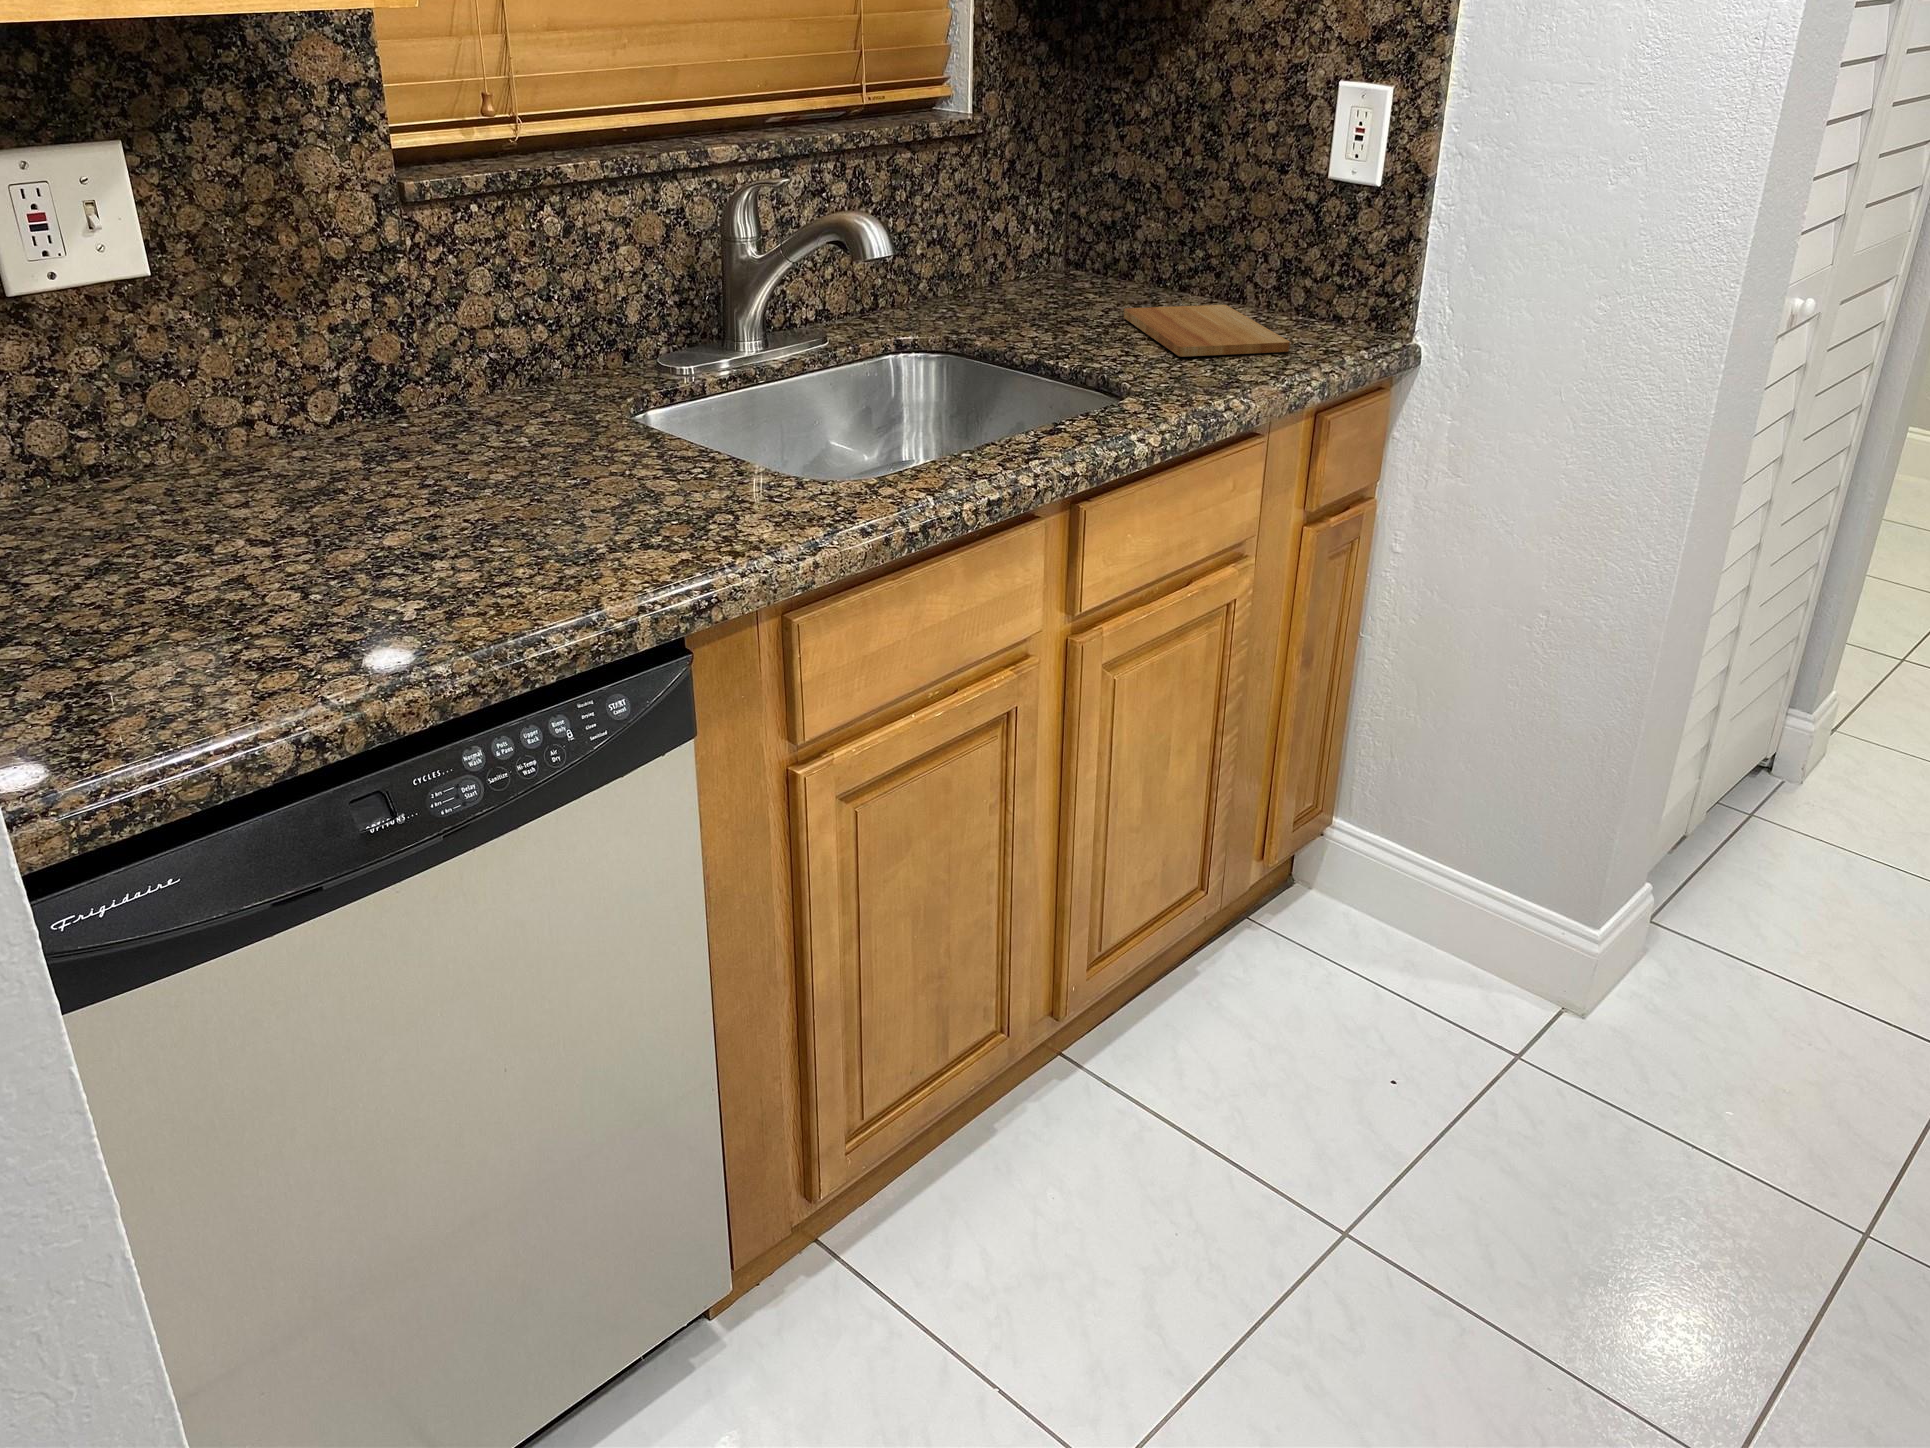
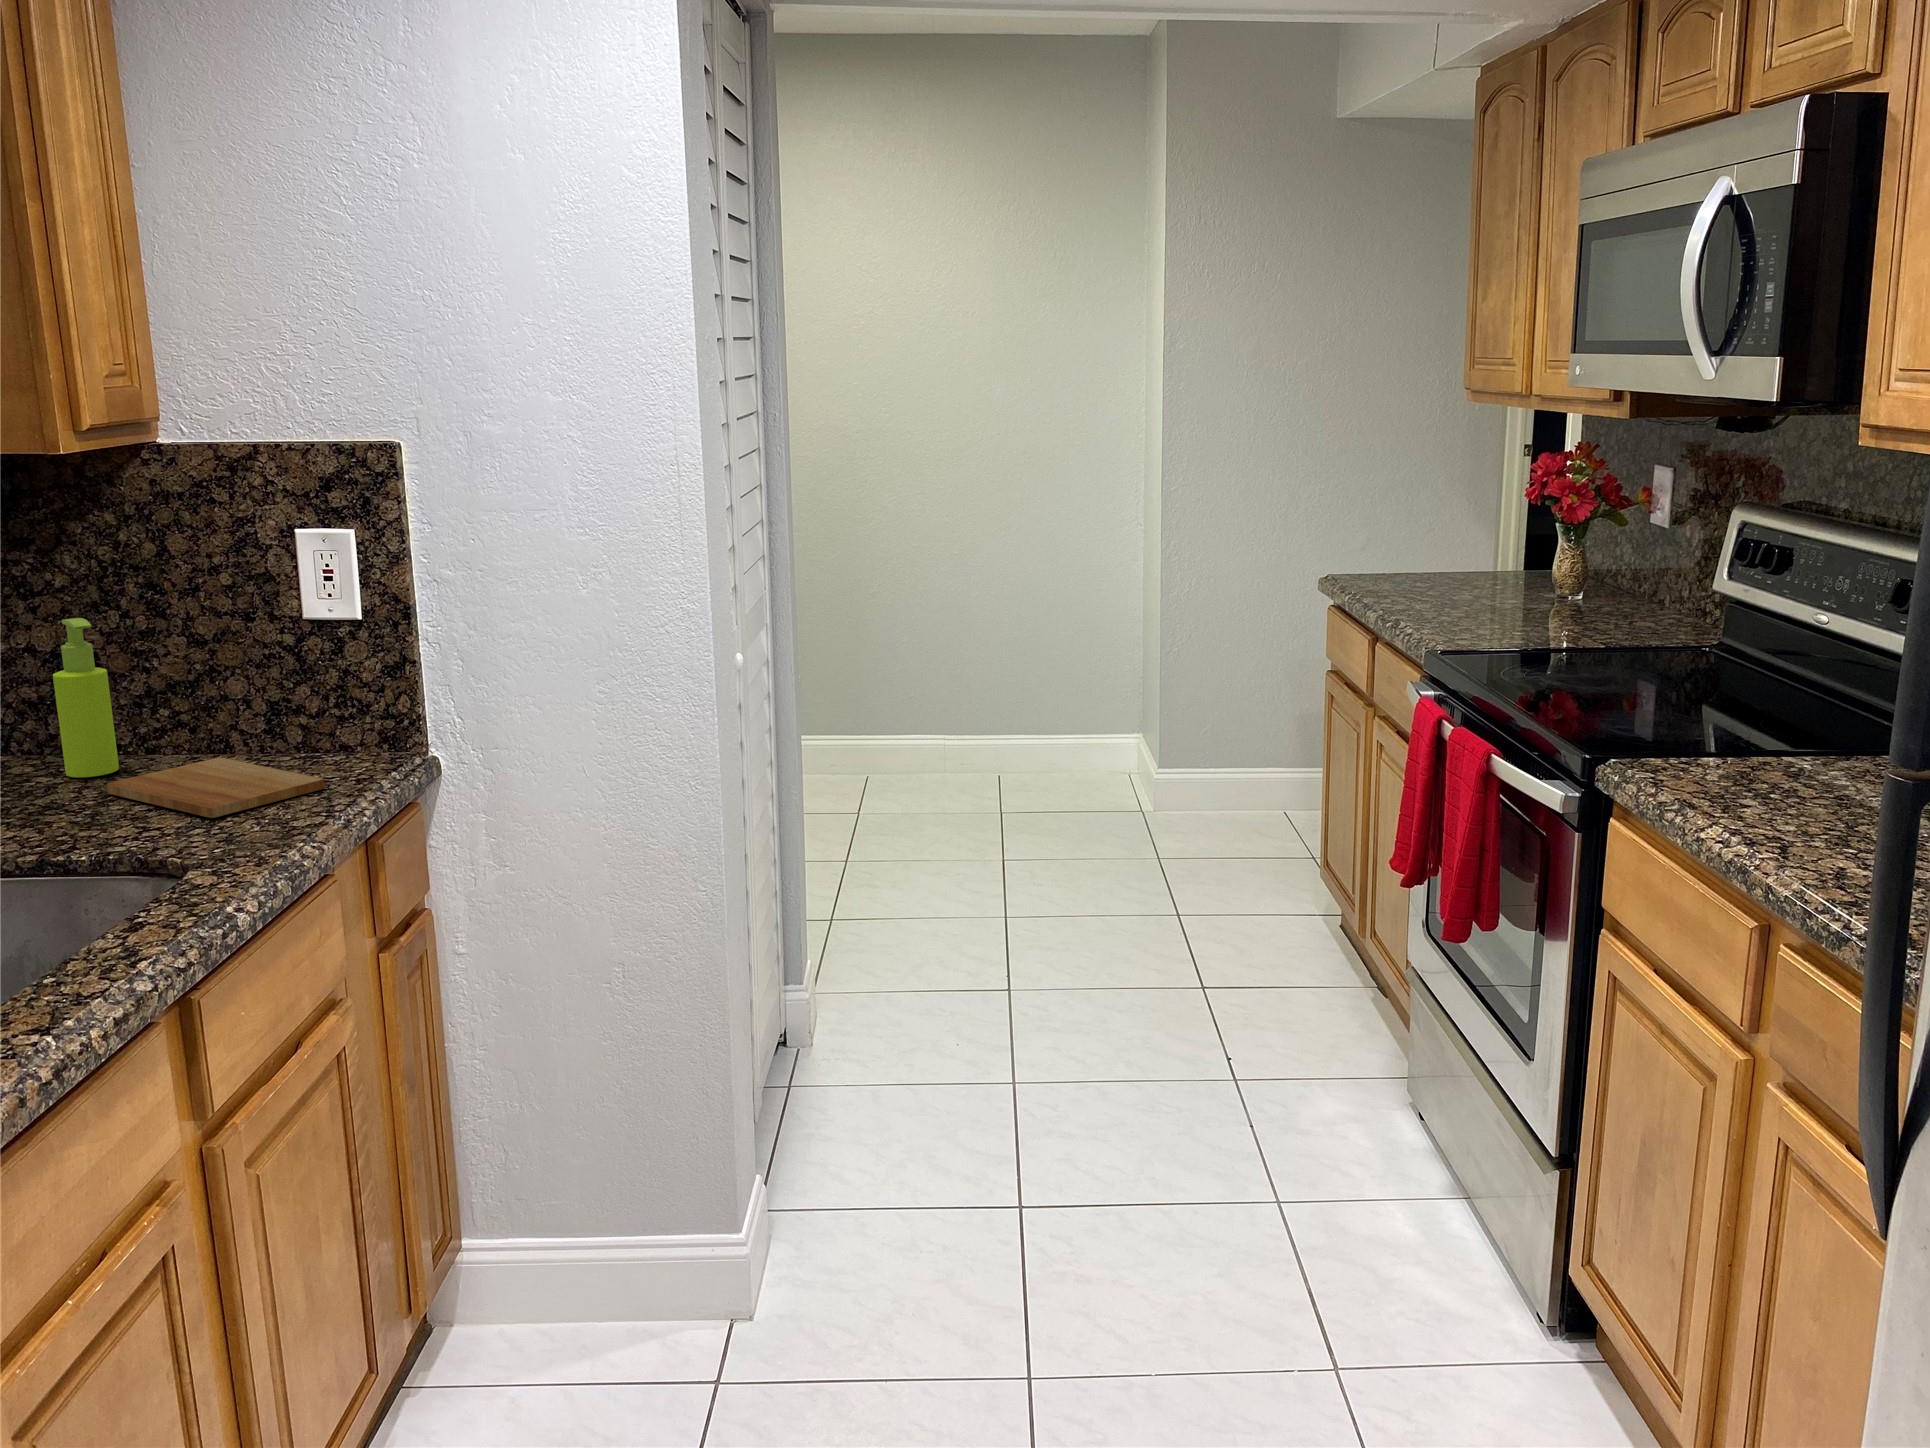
soap dispenser: none [1108,150,1156,302] -> present [53,618,119,777]

